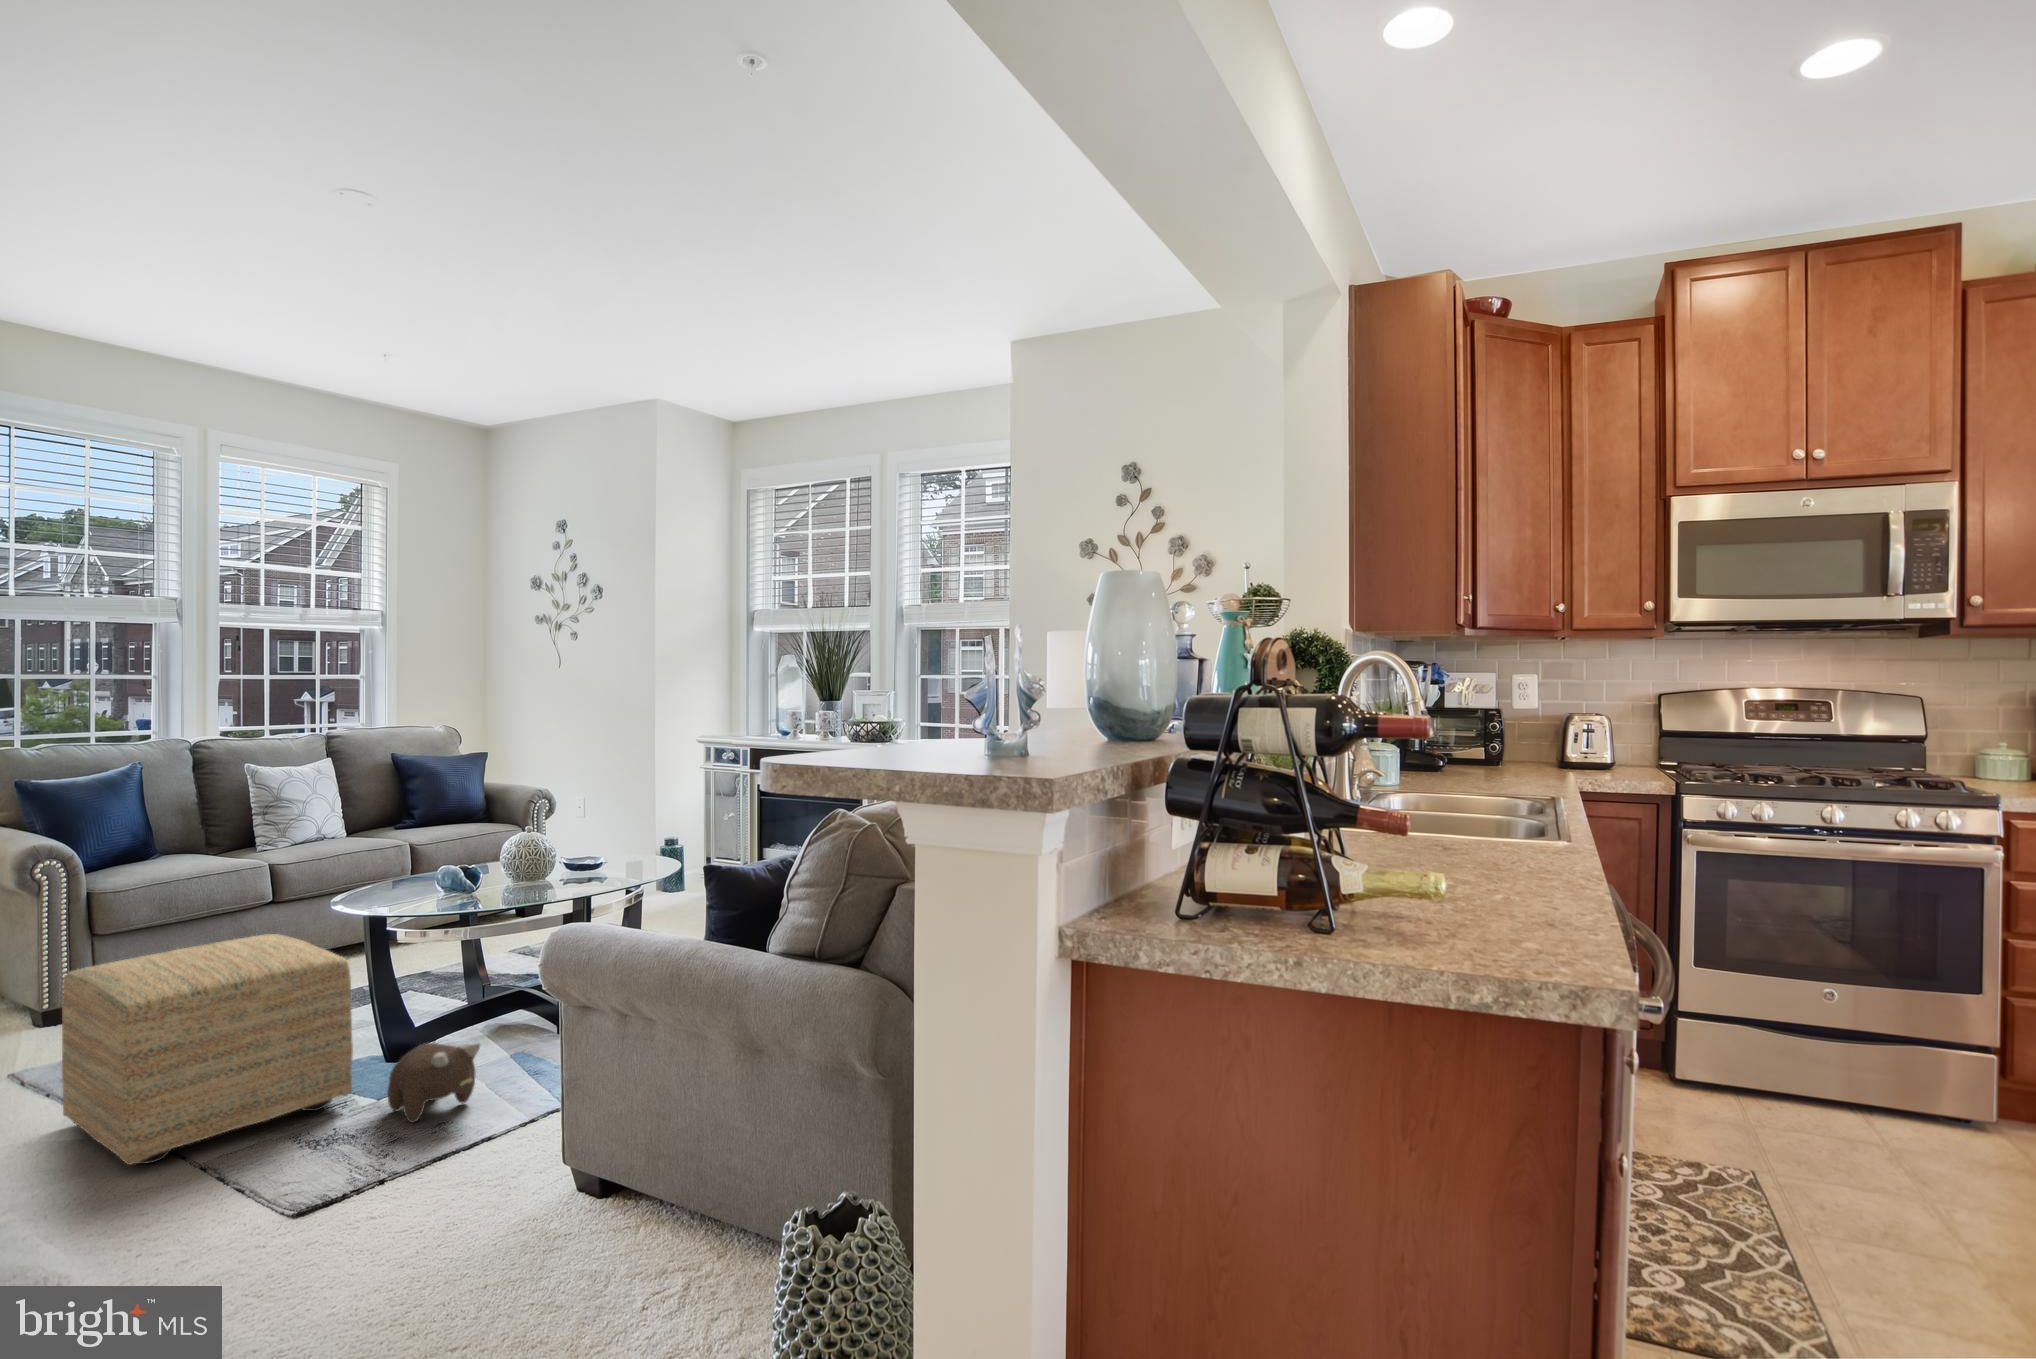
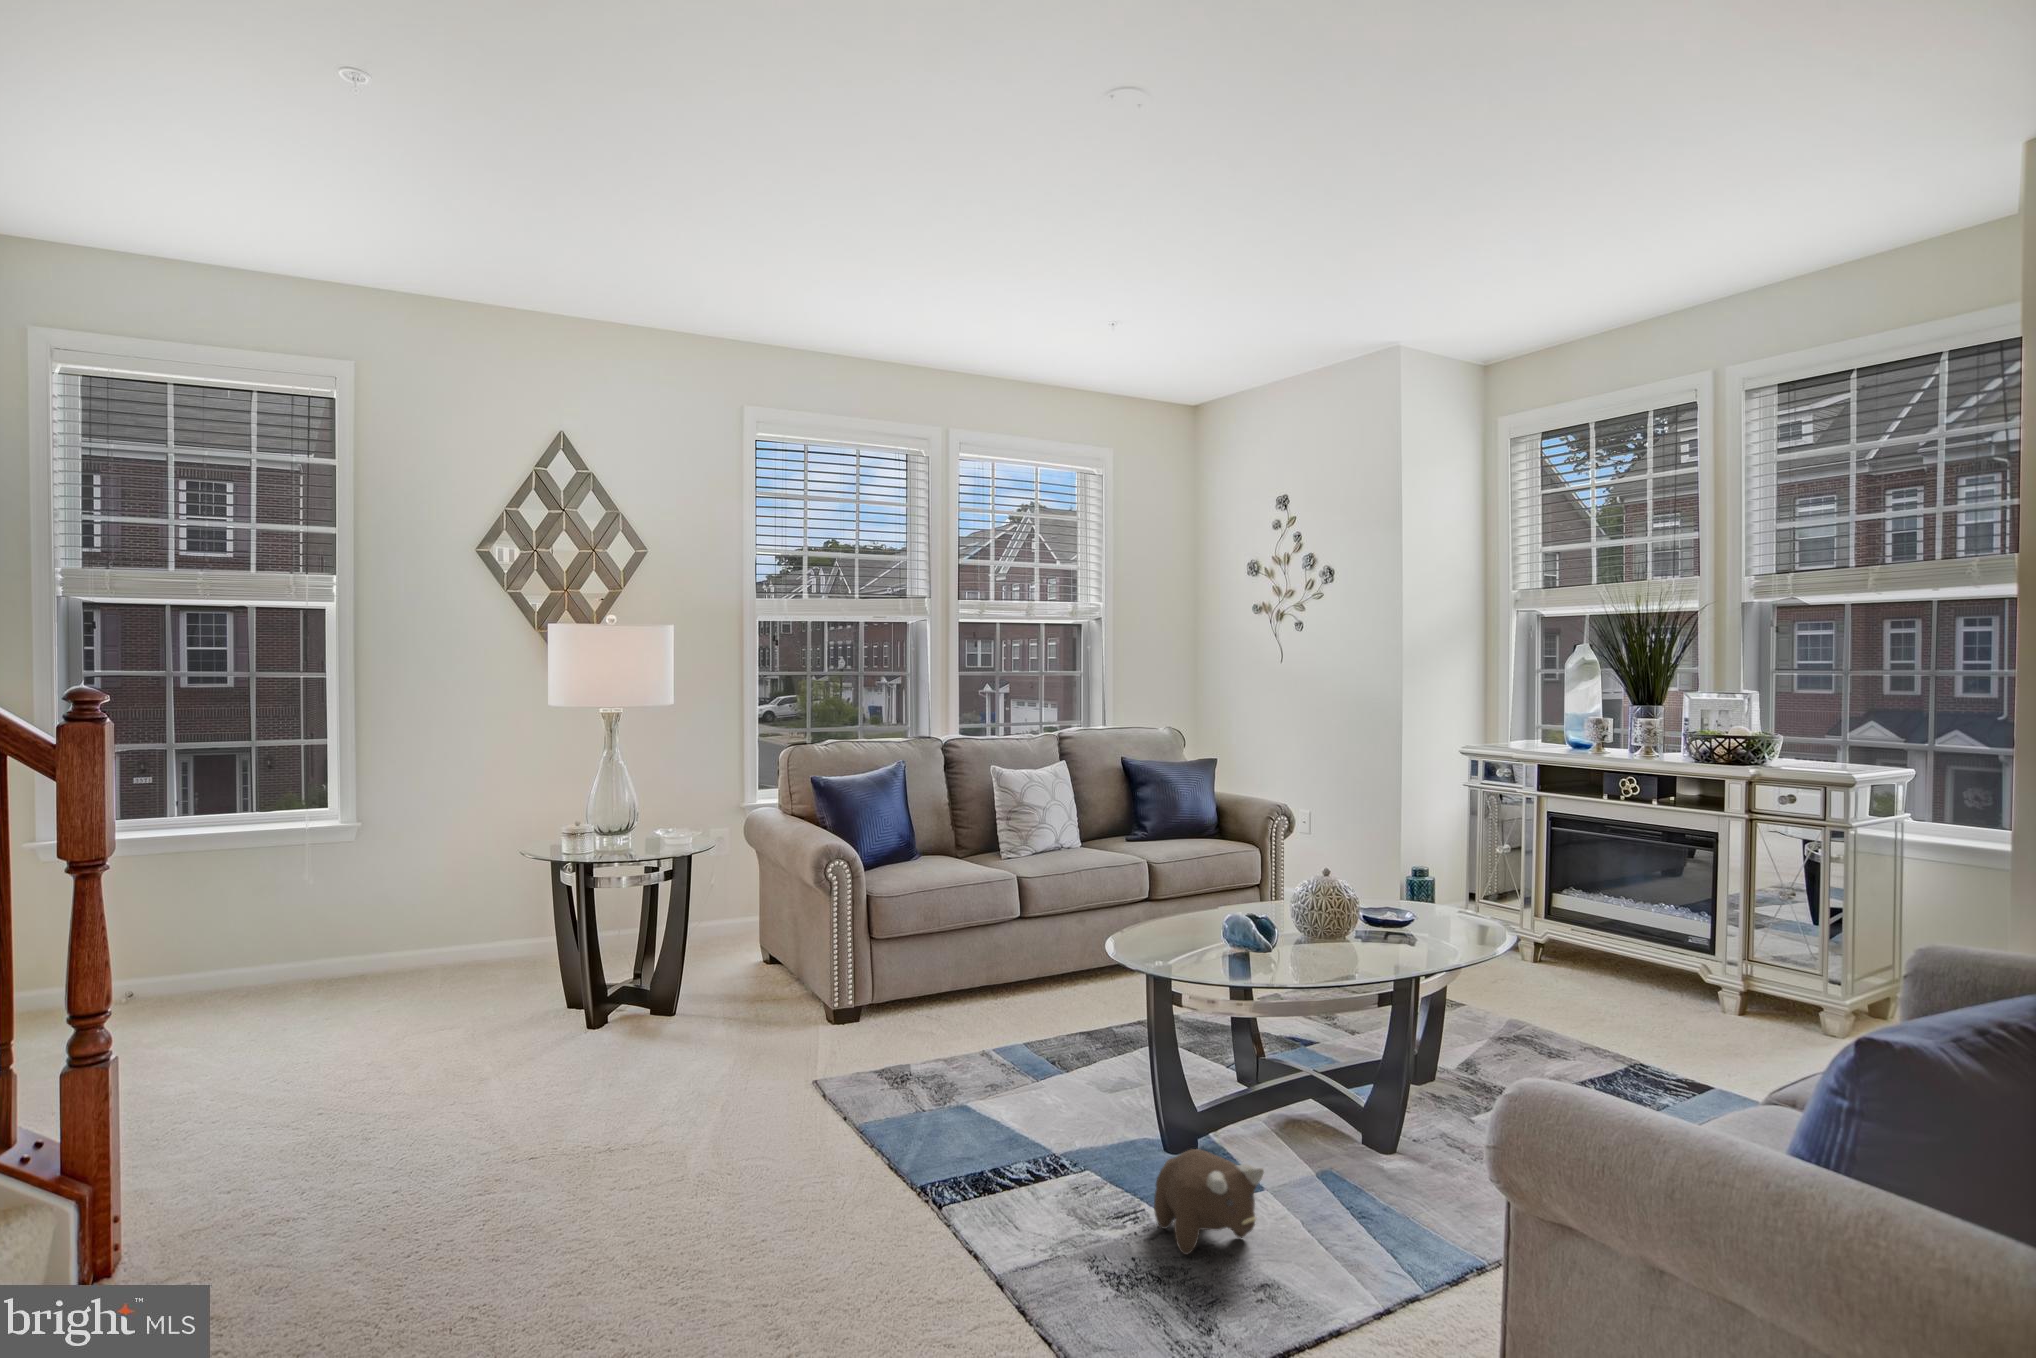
ottoman: present [62,934,353,1165] -> none [851,972,1114,1236]

